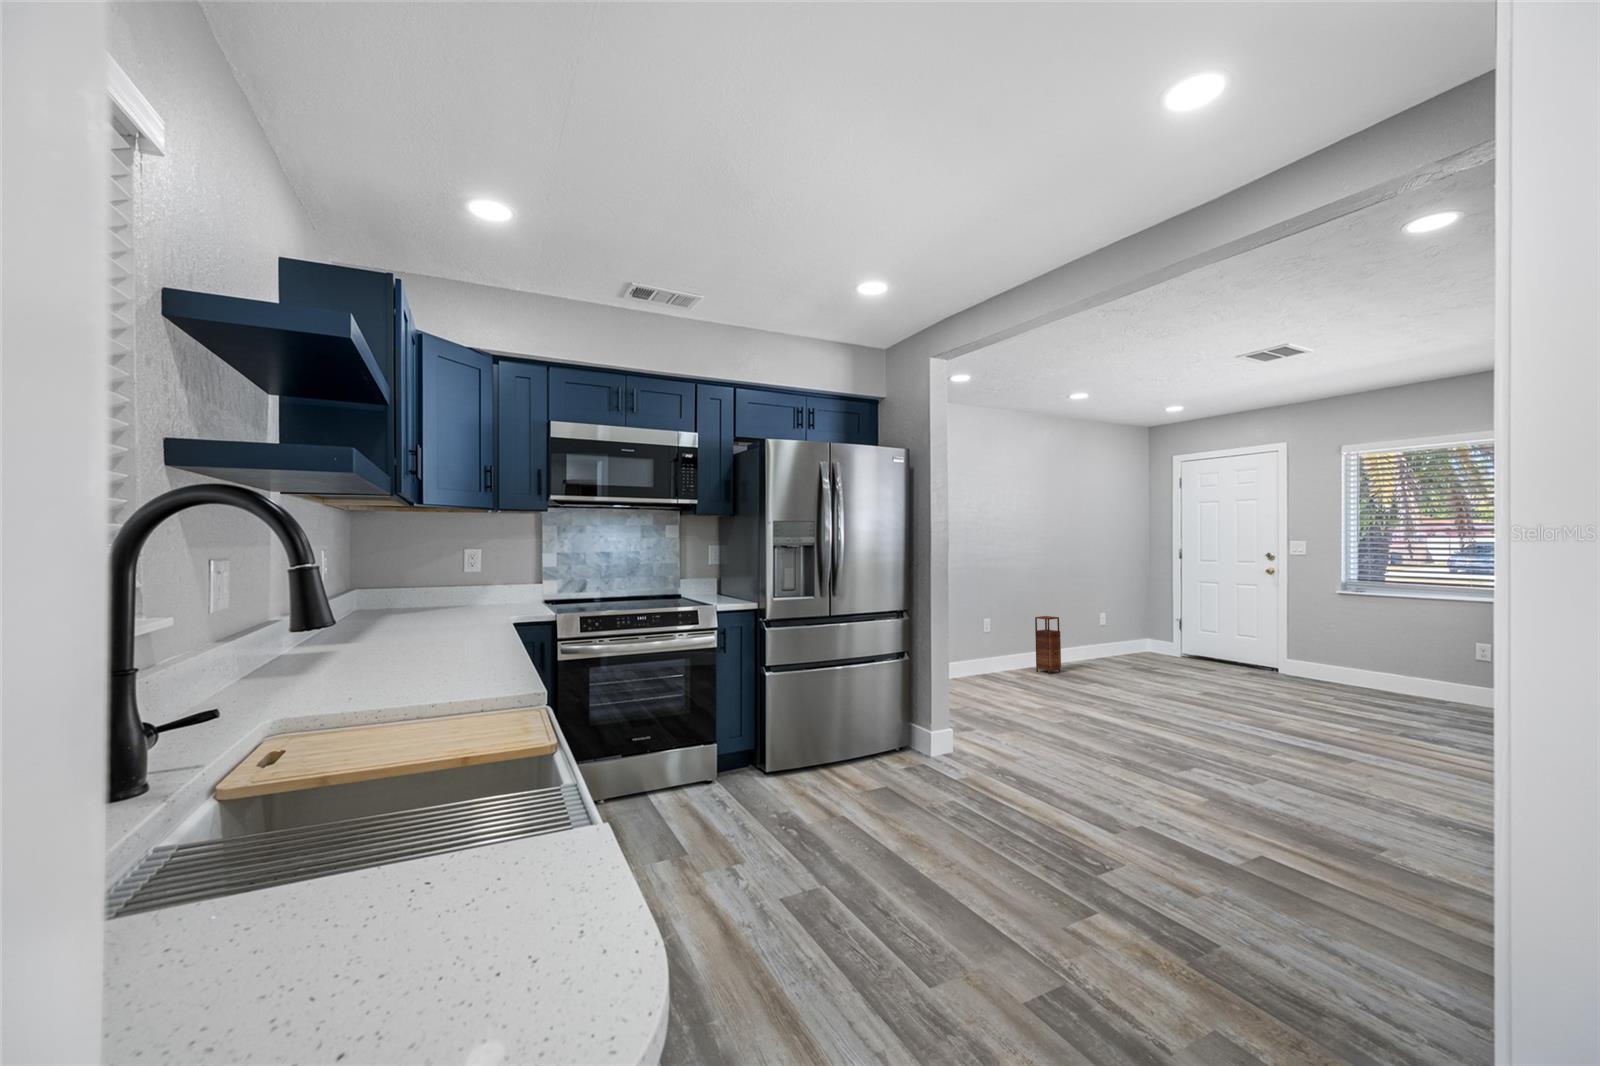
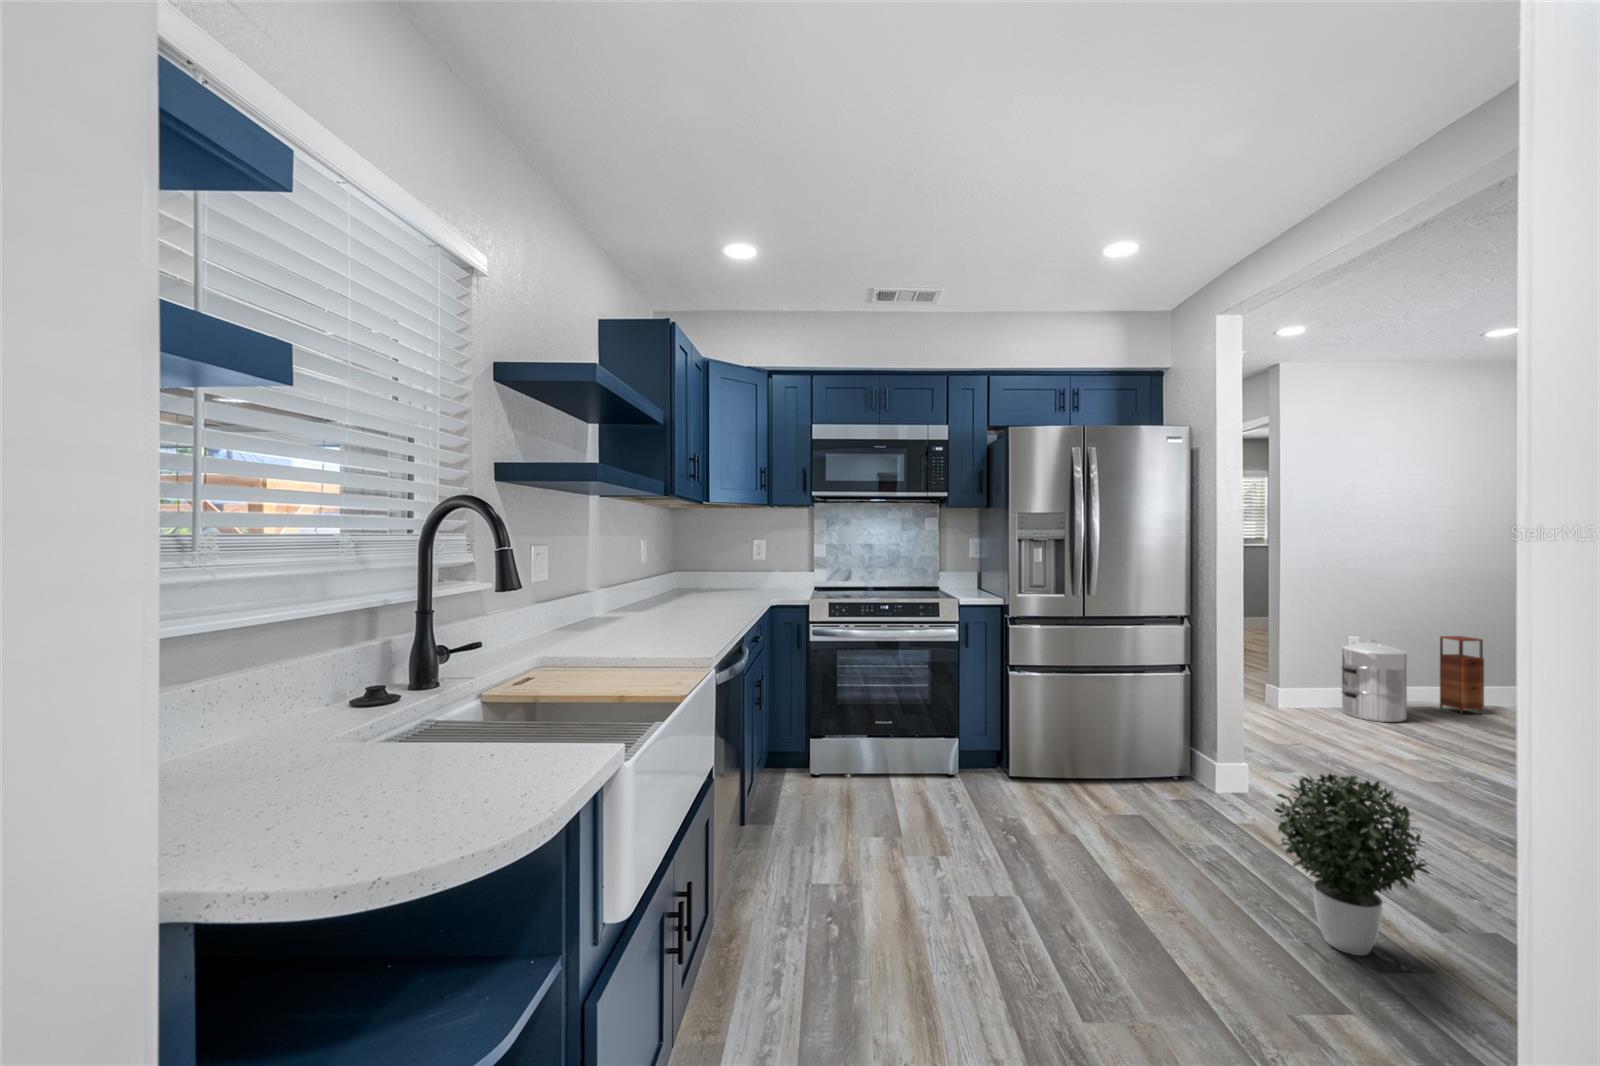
waste bin: none [981,623,1022,686] -> present [1342,640,1407,722]
potted plant: none [1014,720,1119,864] -> present [1274,773,1429,956]

